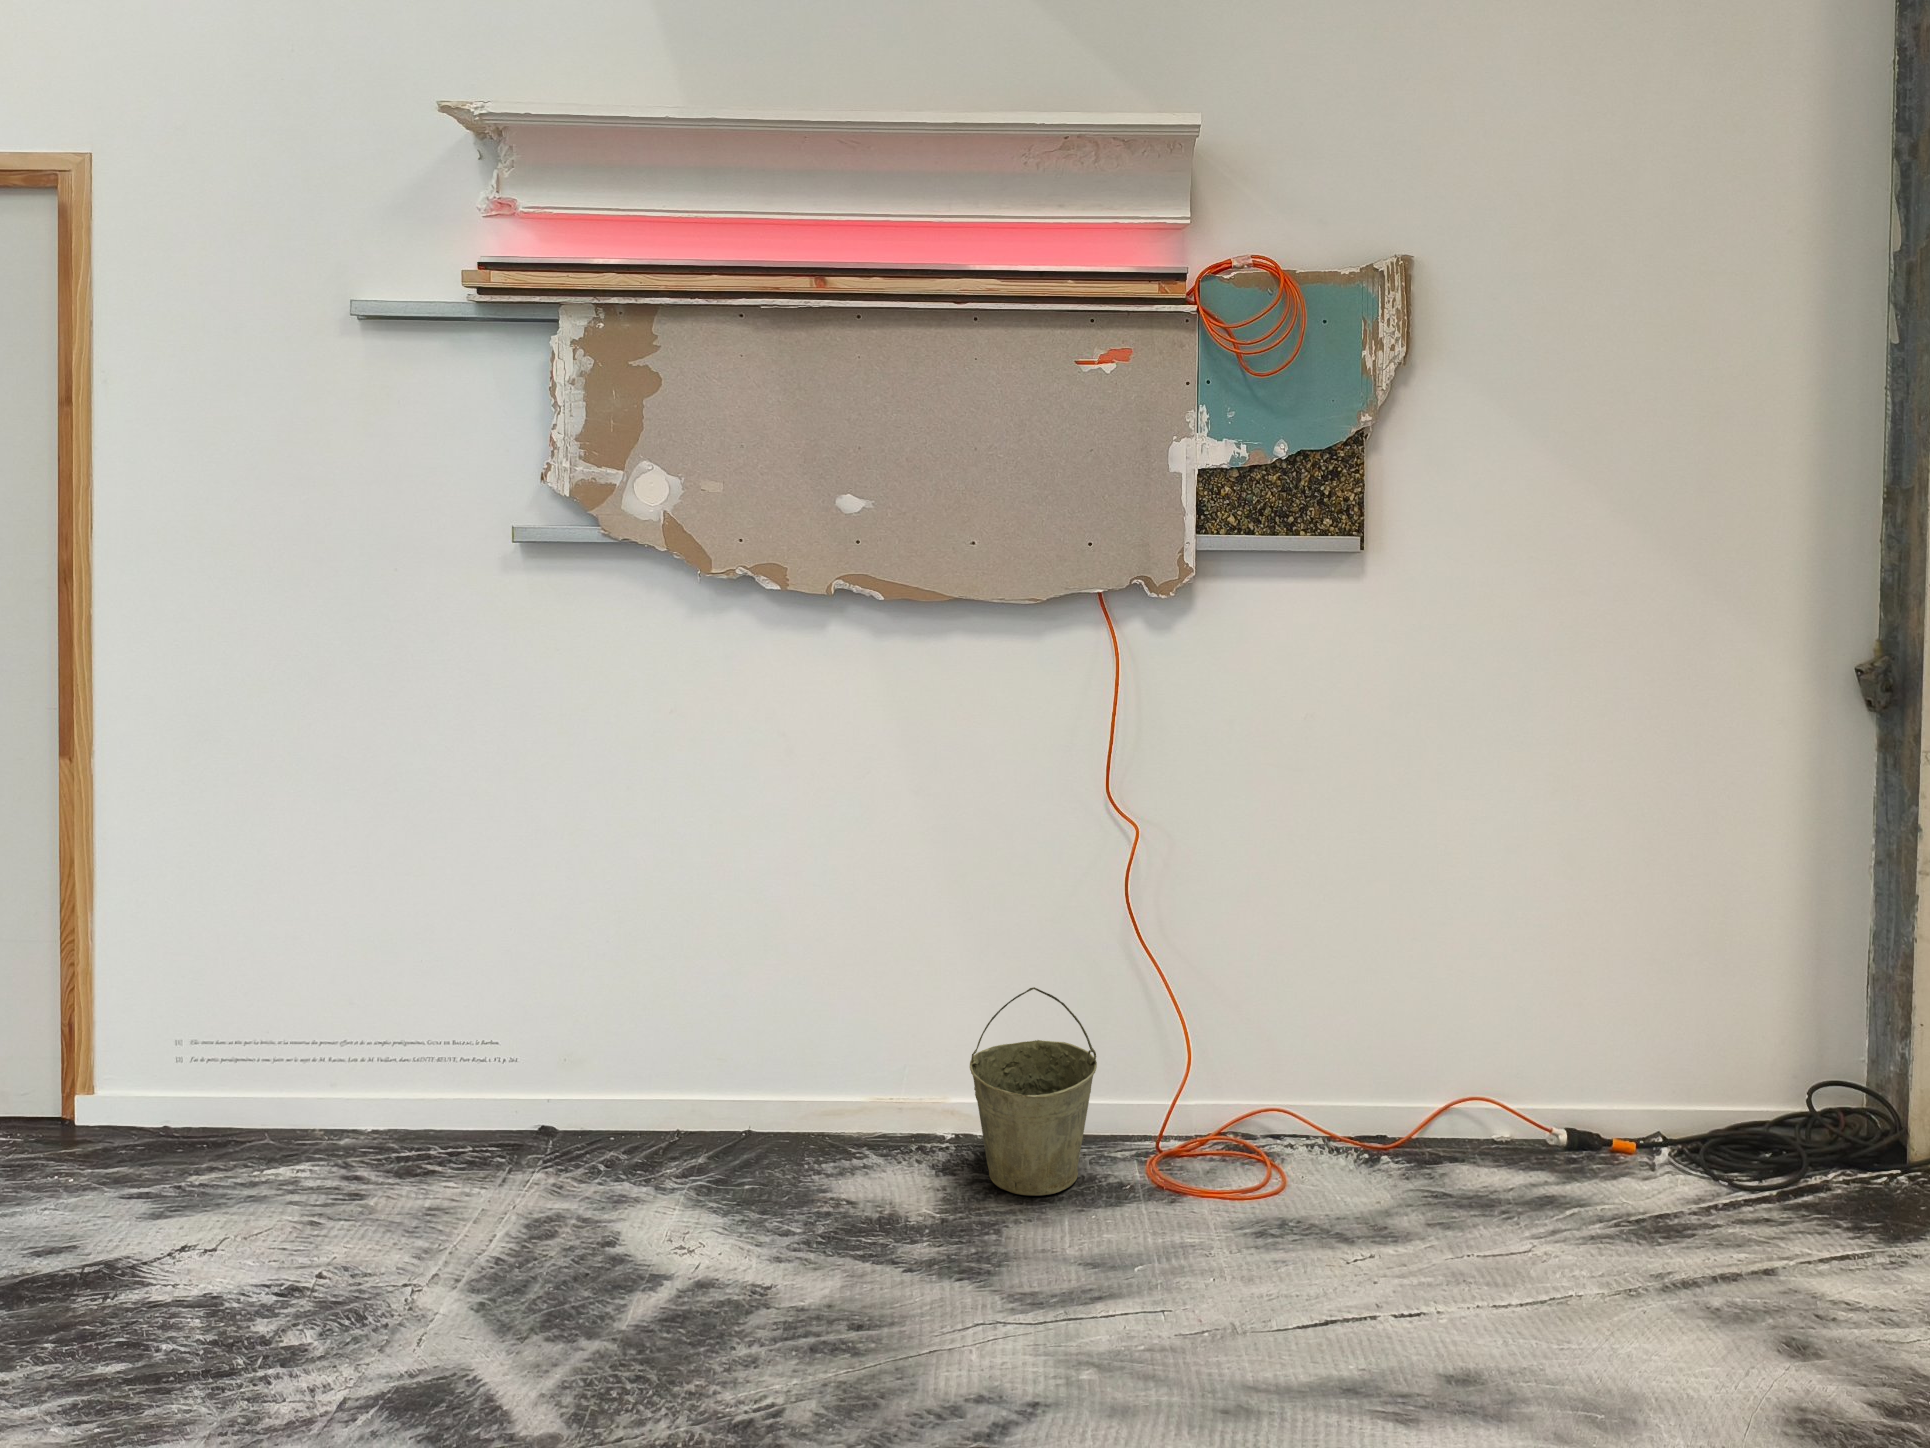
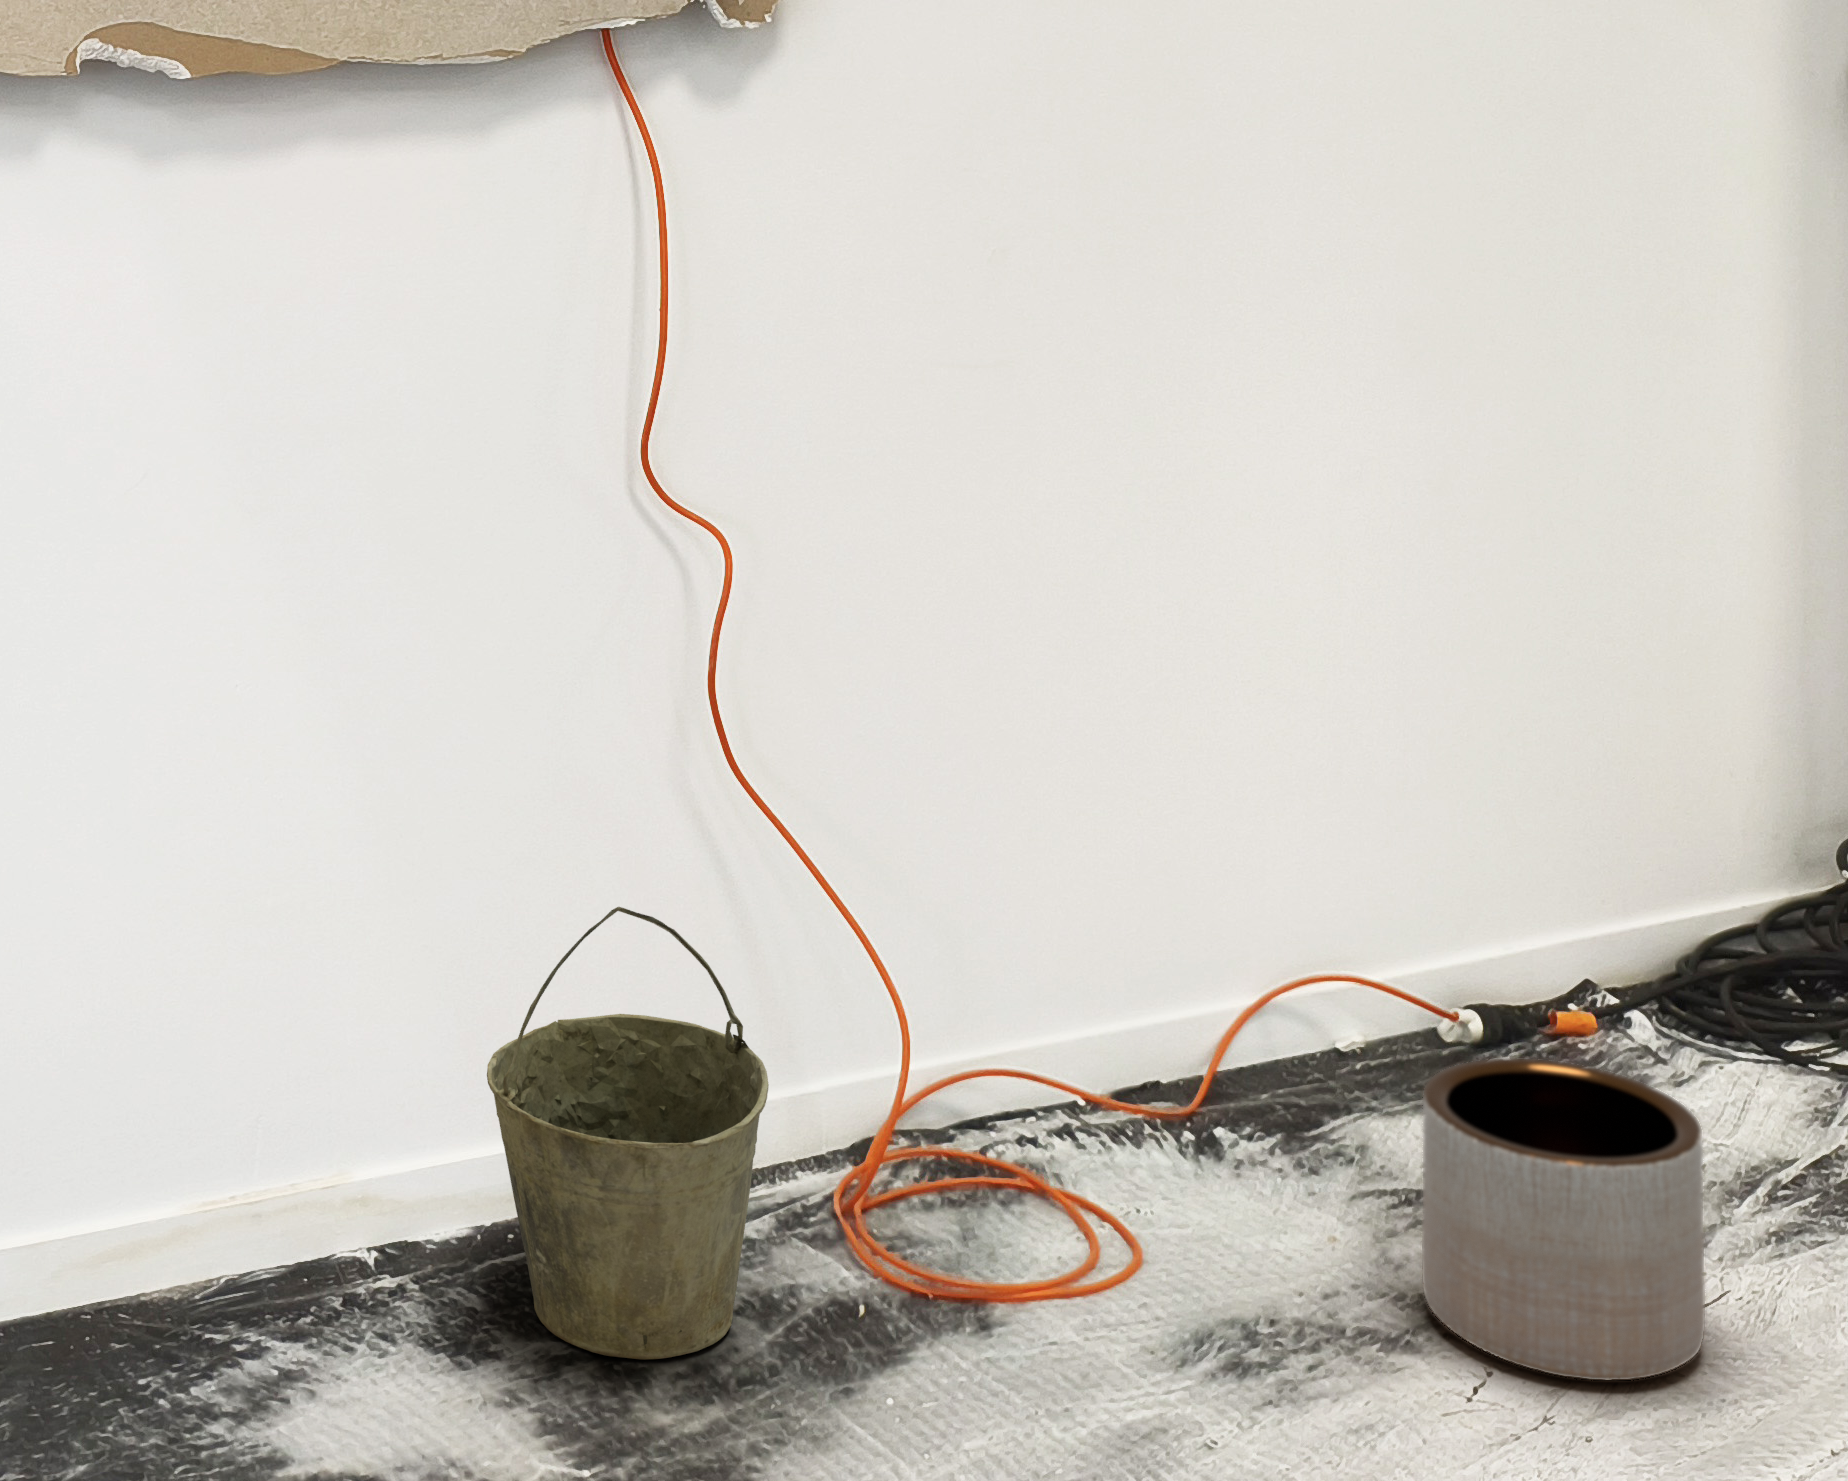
planter: none [1389,1137,1522,1306] -> present [1422,1058,1705,1380]

